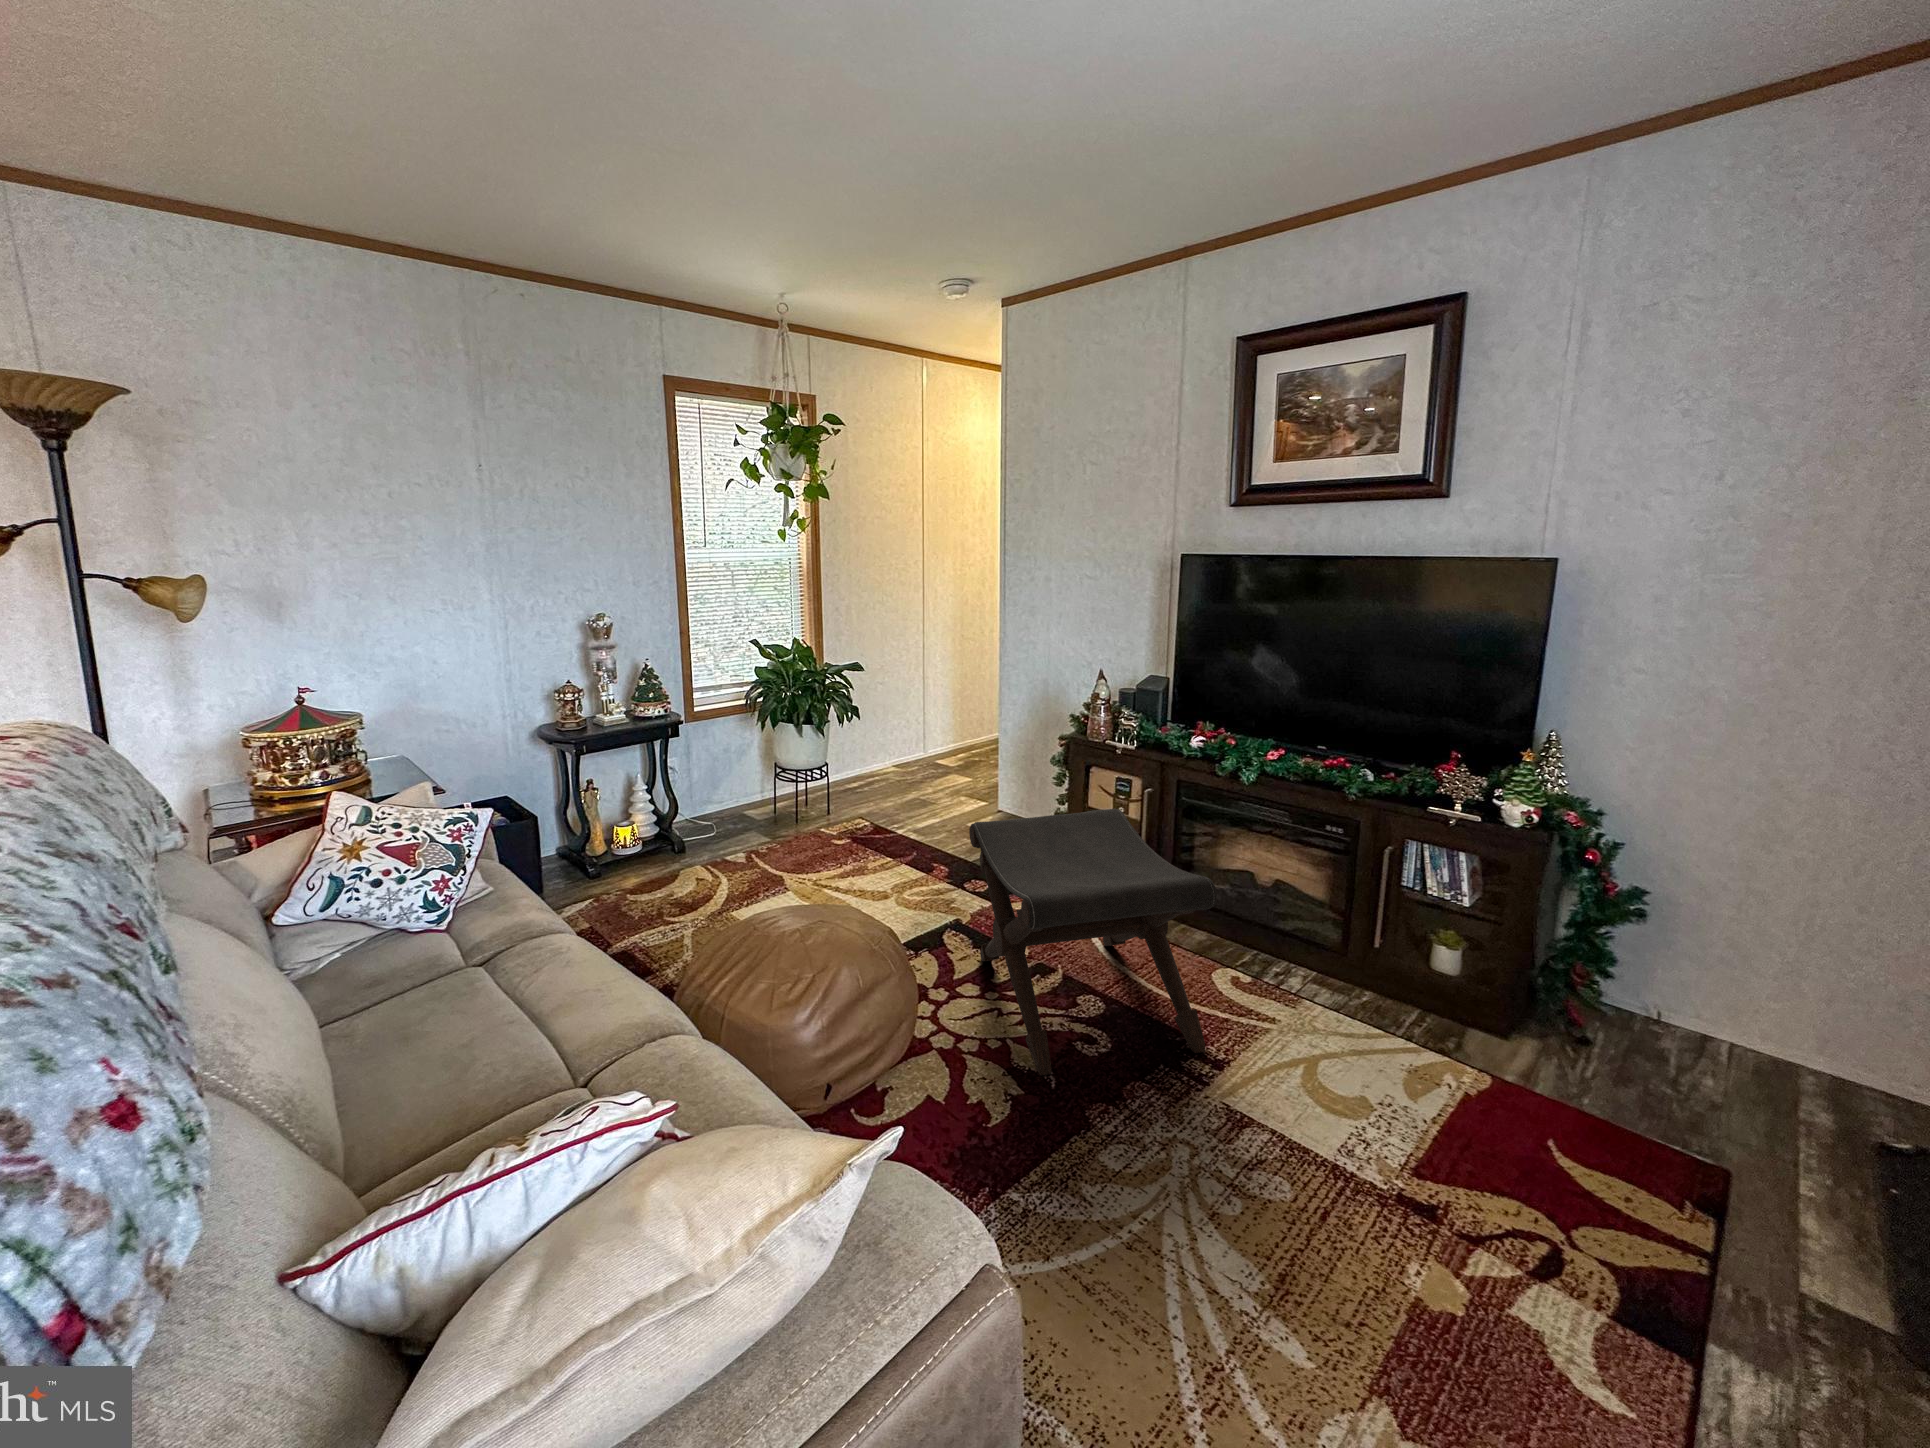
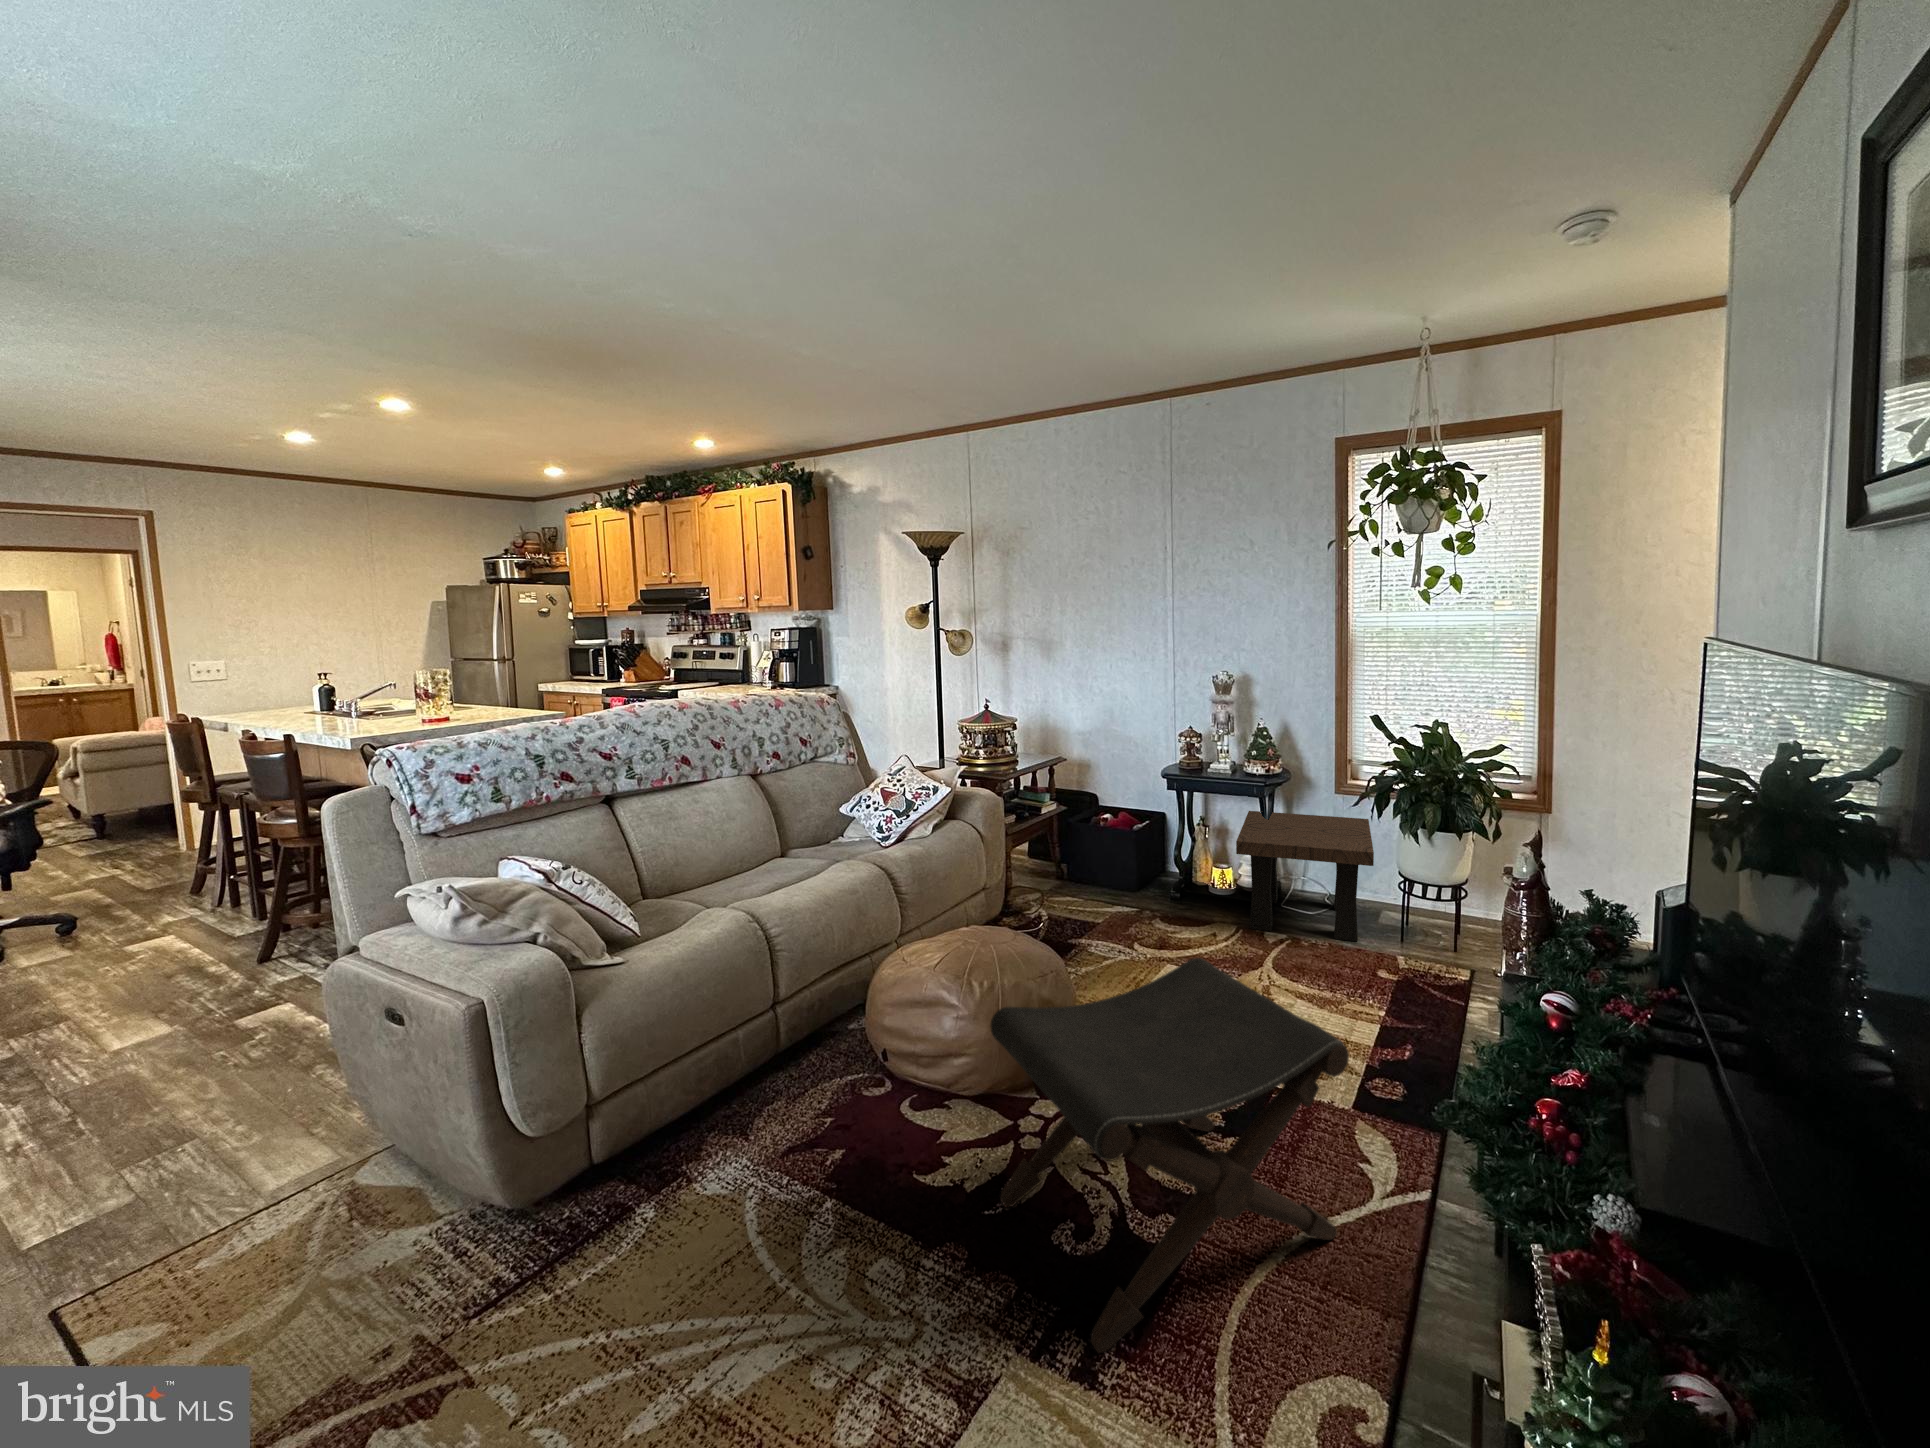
side table: none [610,741,782,871] -> present [1236,811,1374,942]

